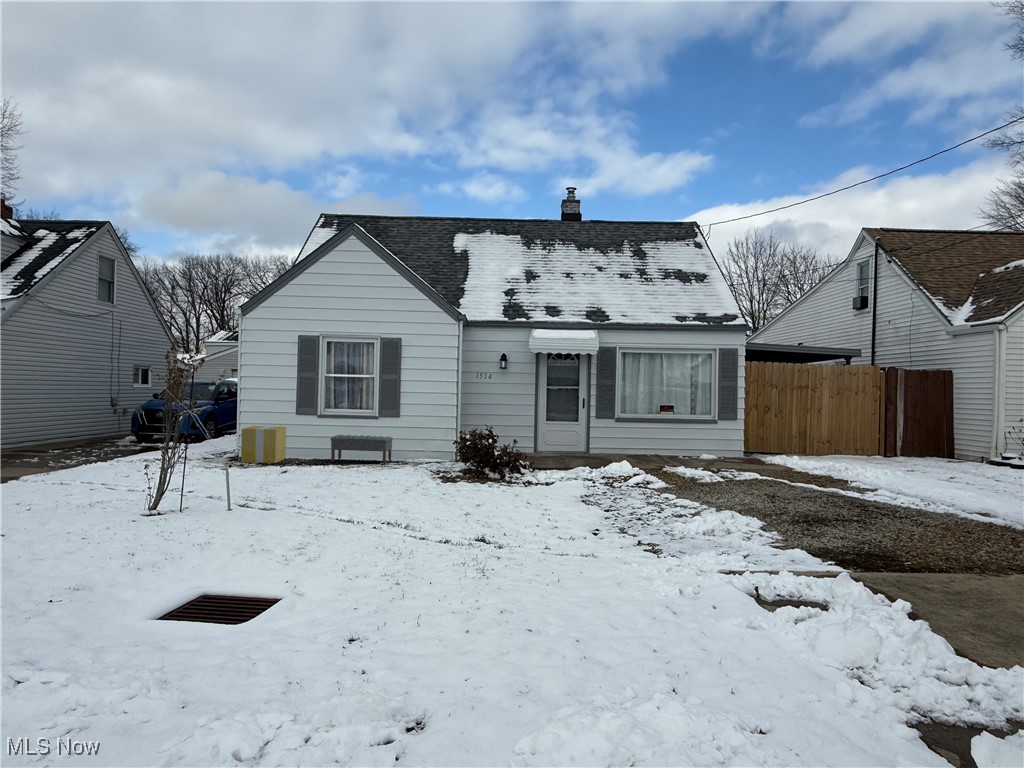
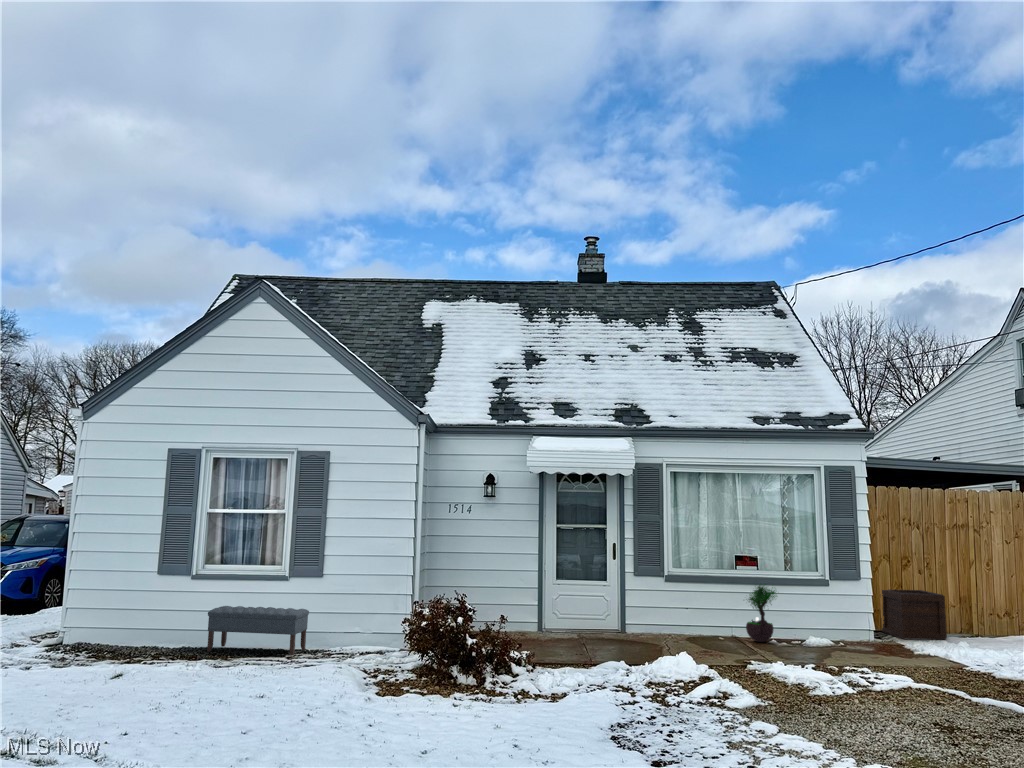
potted tree: none [664,420,686,459] -> present [746,585,776,642]
cardboard box: present [241,426,286,463] -> none [59,592,141,654]
wooden crate: none [751,428,791,458] -> present [881,590,947,640]

